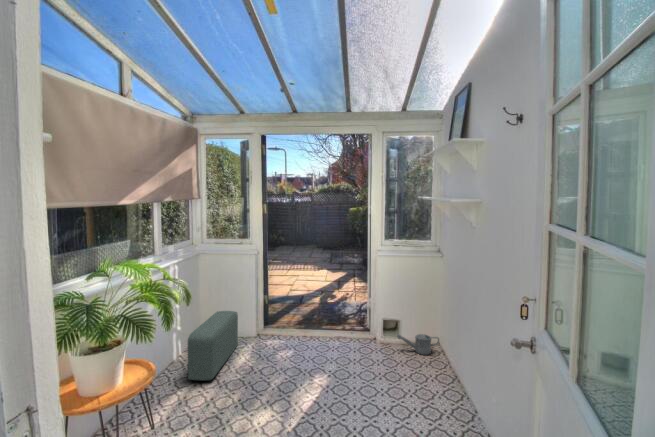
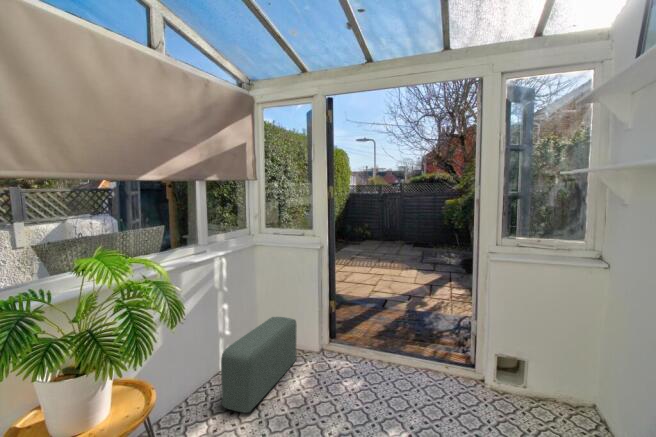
watering can: present [397,334,439,355] -> none [520,379,598,423]

